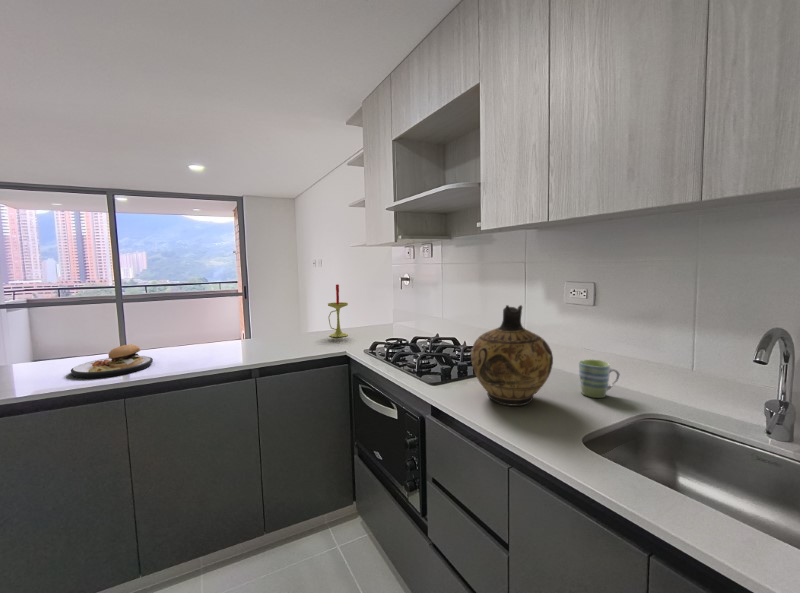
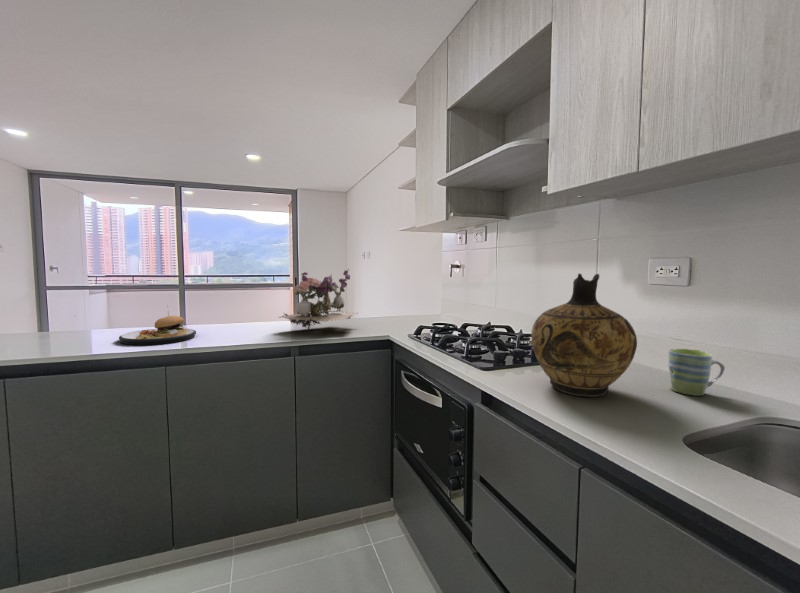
candle: present [328,284,348,337] -> none [372,266,394,323]
flower arrangement: none [236,288,315,349] -> present [279,269,358,329]

